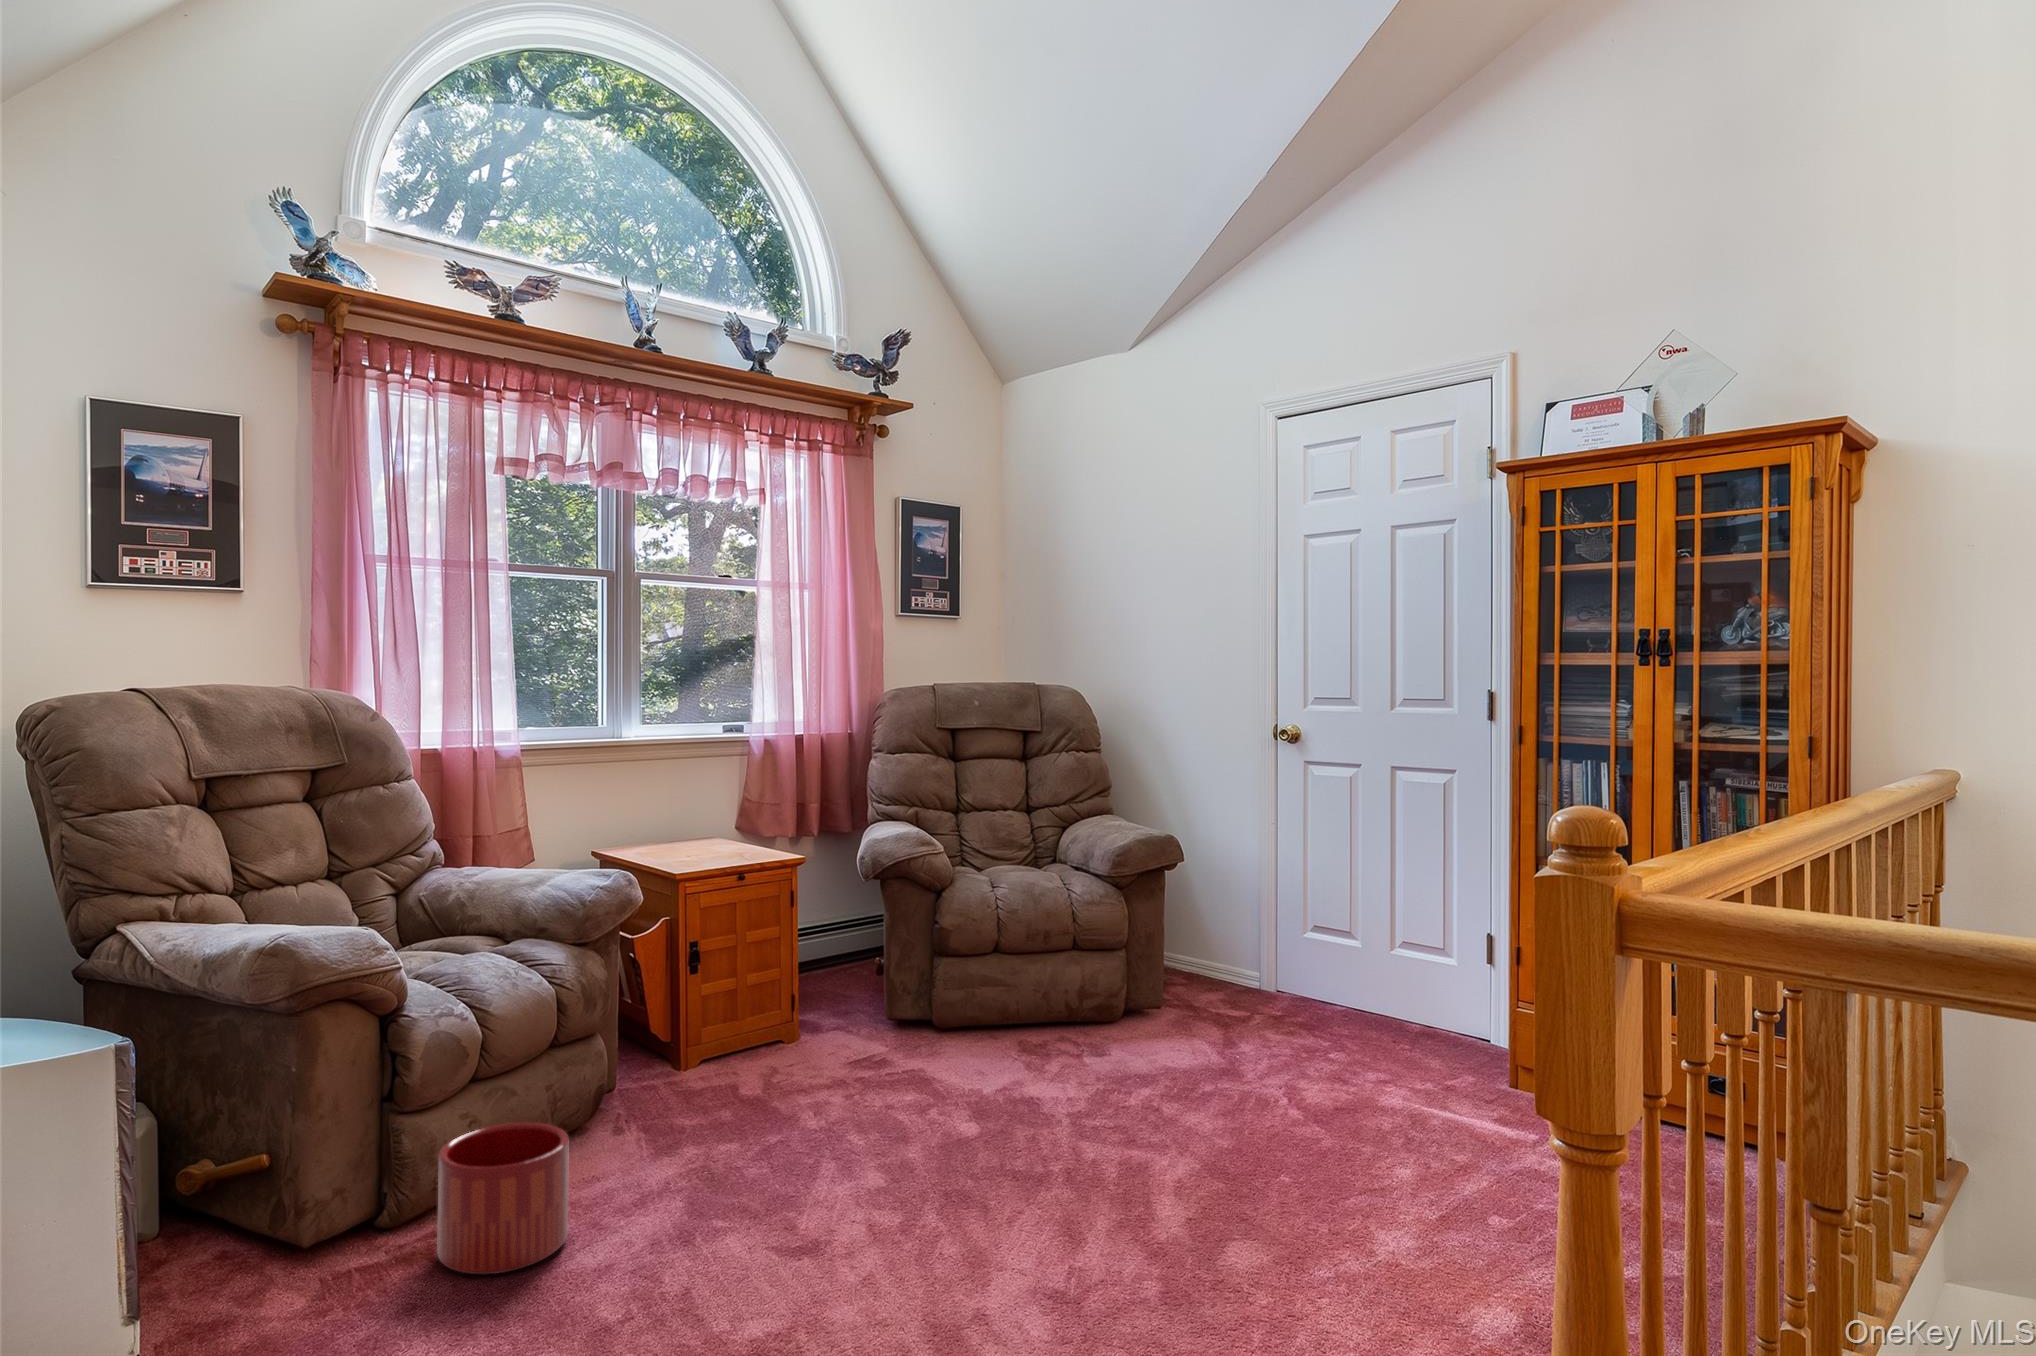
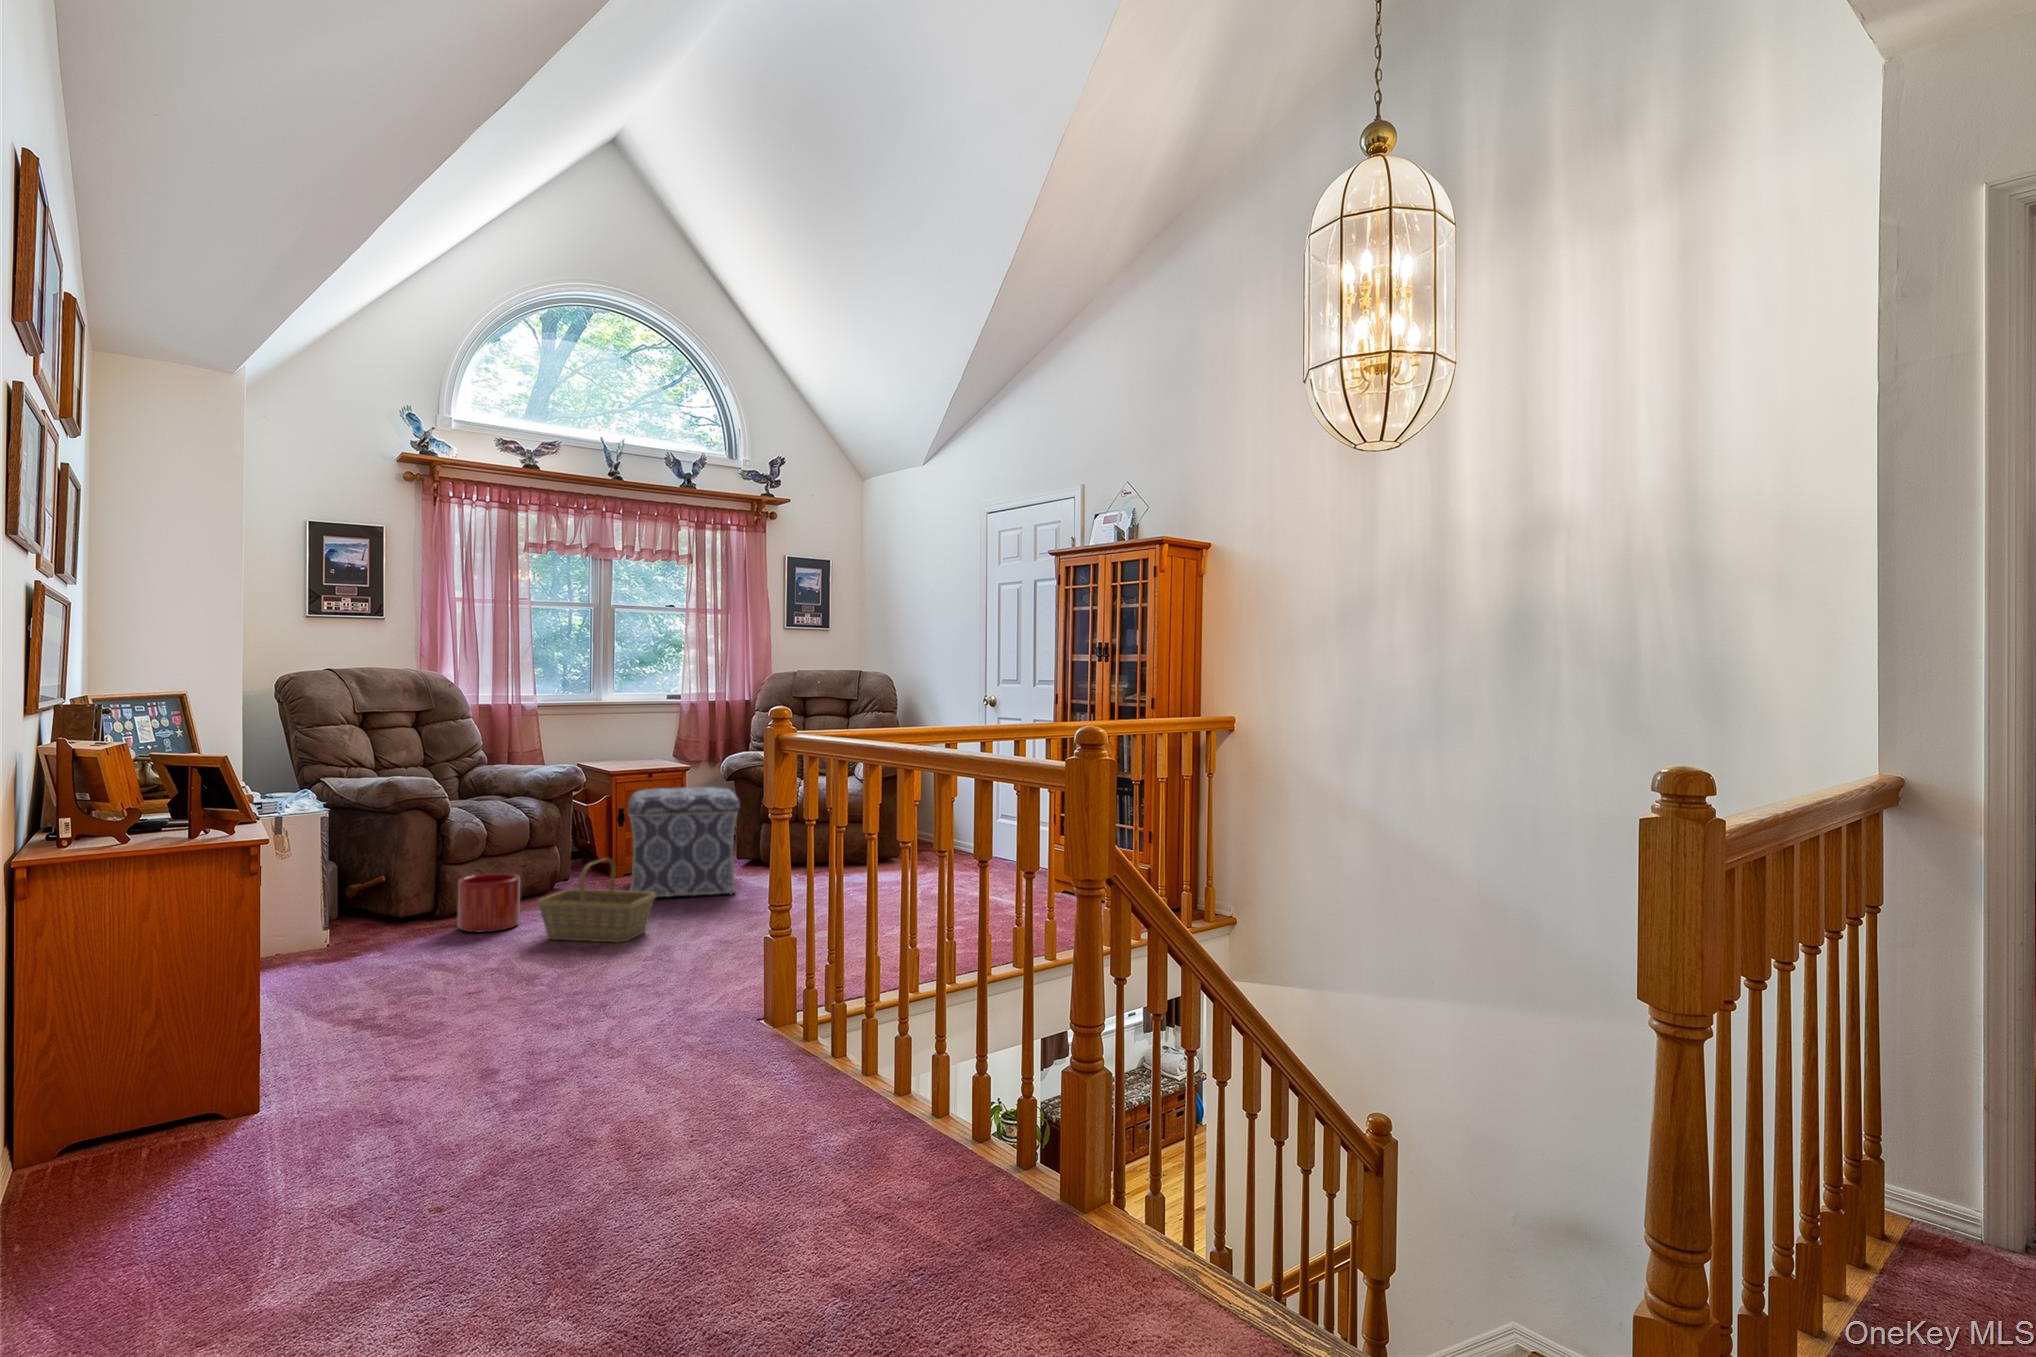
ottoman: none [721,901,951,1139] -> present [628,787,740,897]
basket: none [633,1101,875,1304] -> present [537,858,656,943]

